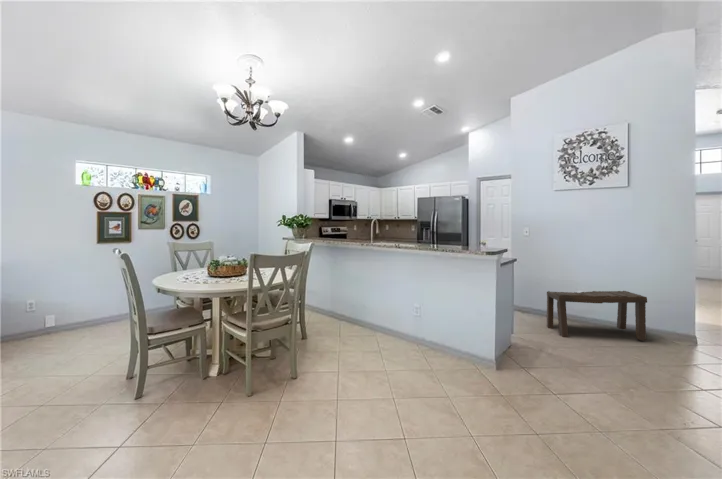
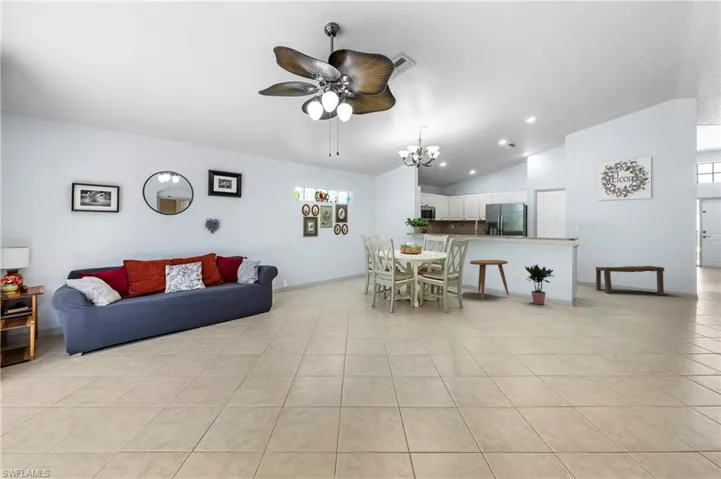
side table: none [343,283,403,355] -> present [470,260,509,299]
potted plant: none [419,295,467,370] -> present [525,265,554,304]

